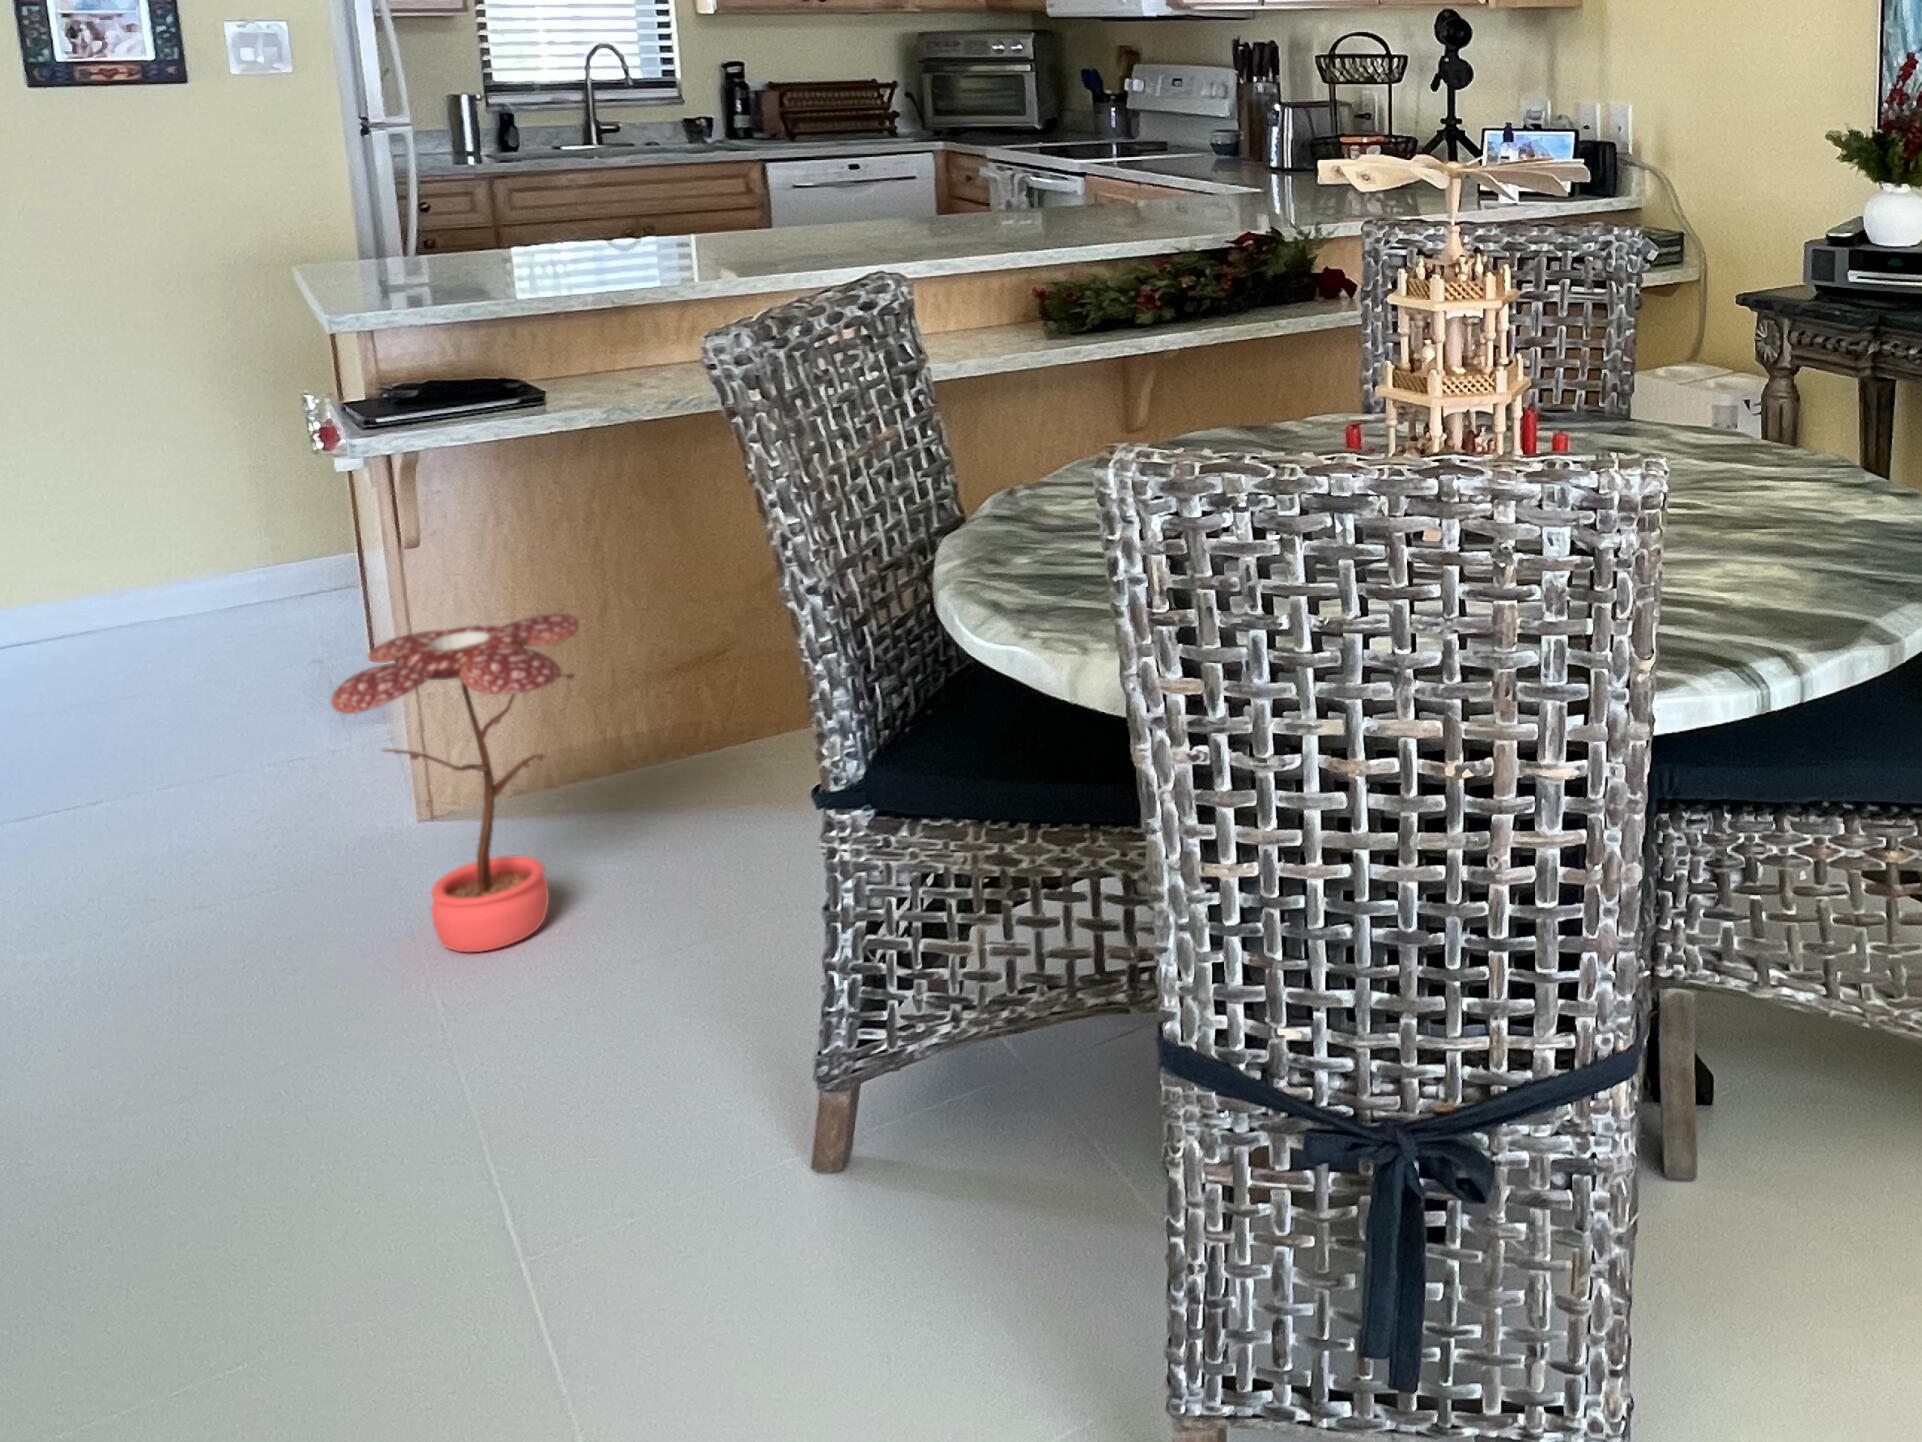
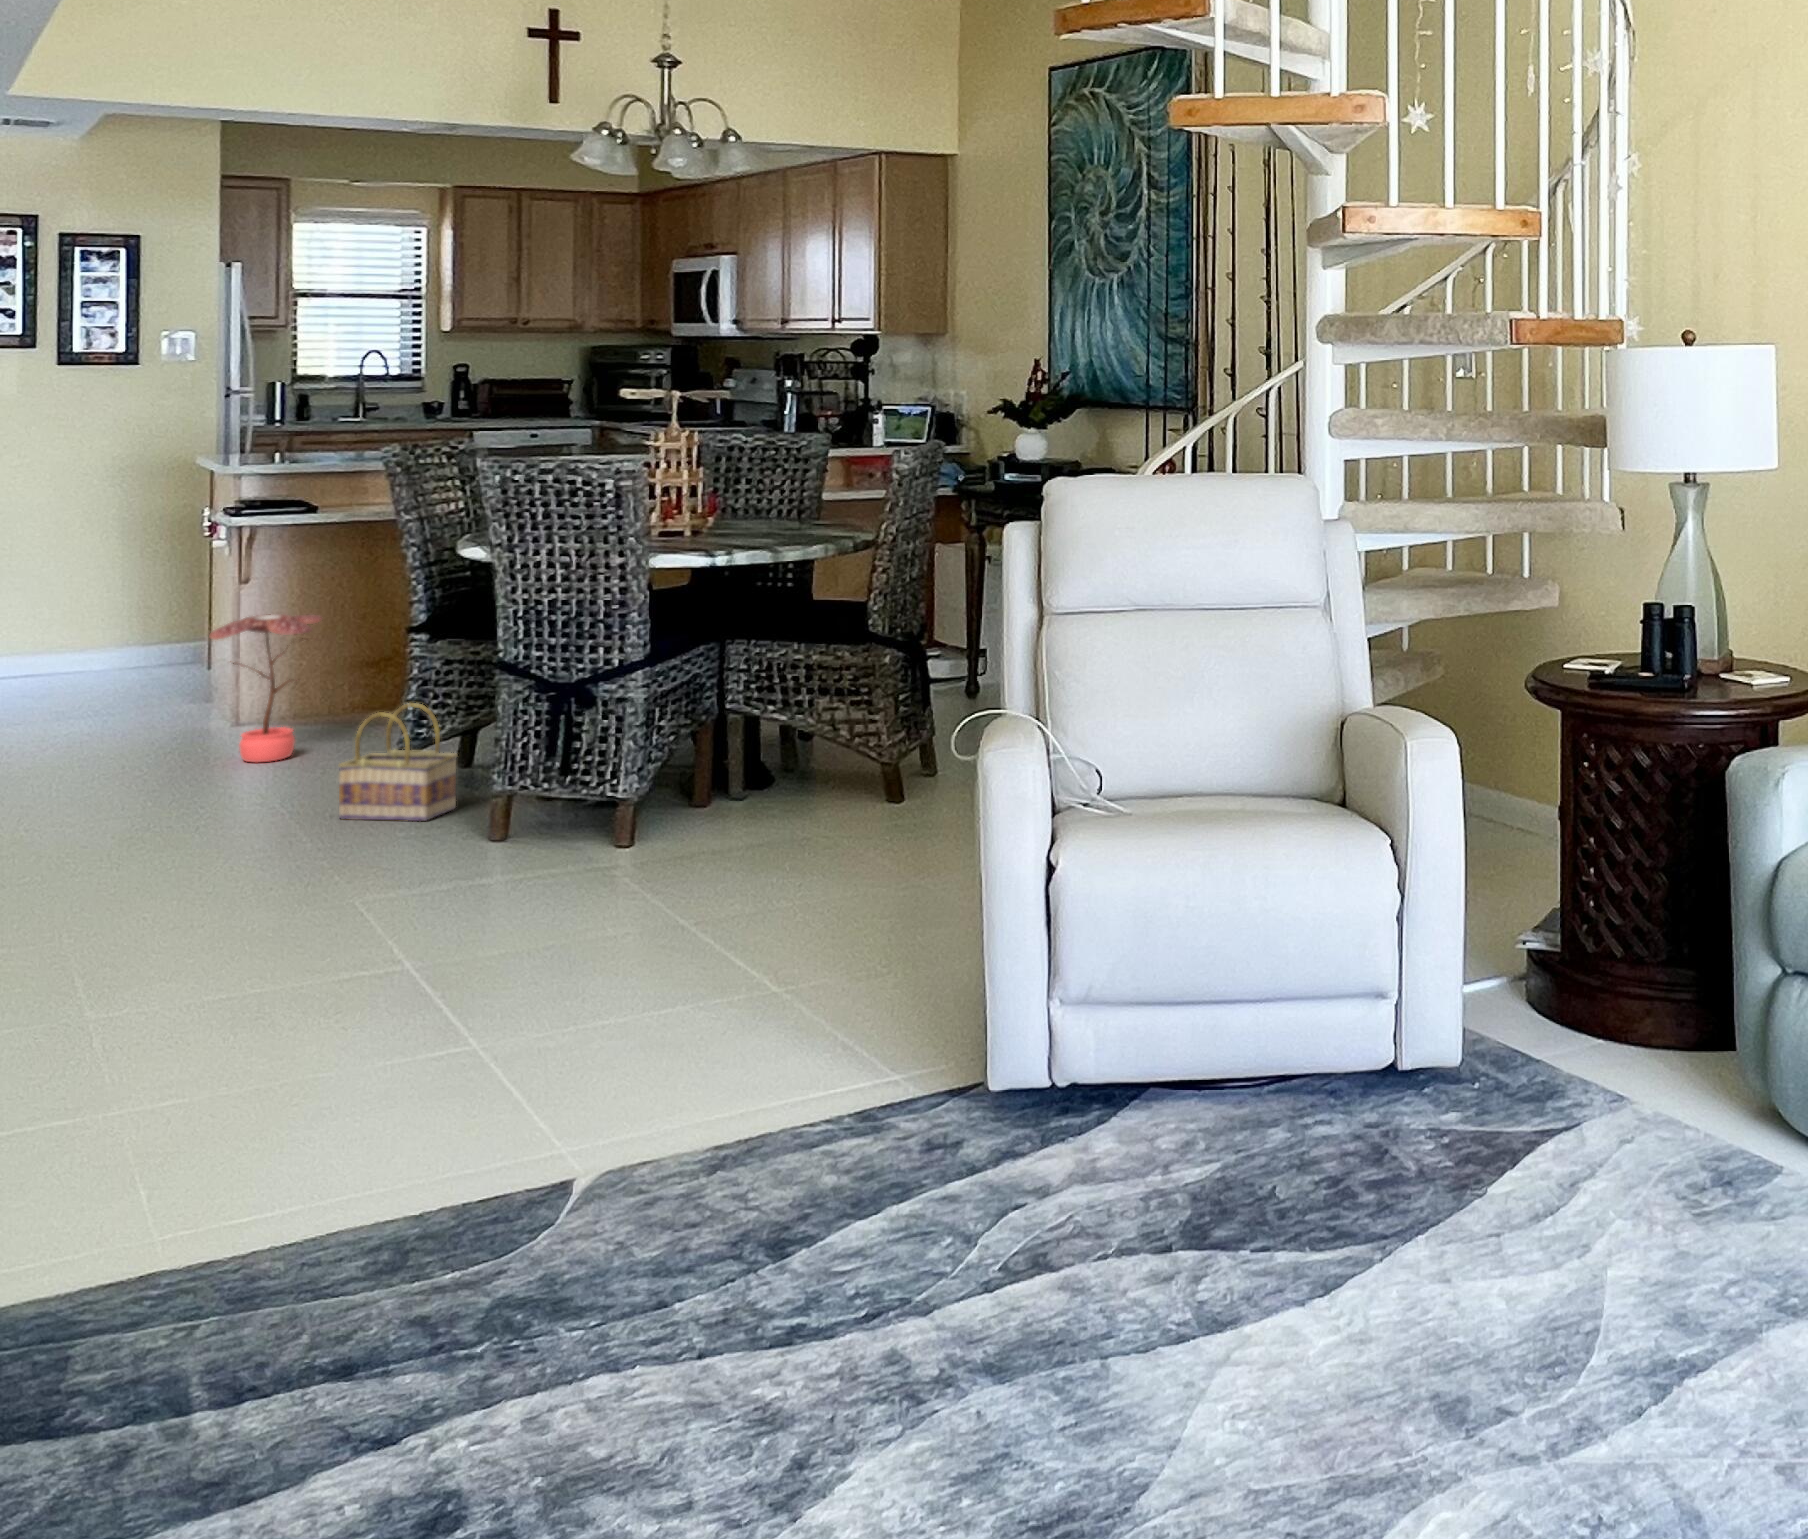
basket: none [667,995,978,1354] -> present [339,703,457,821]

